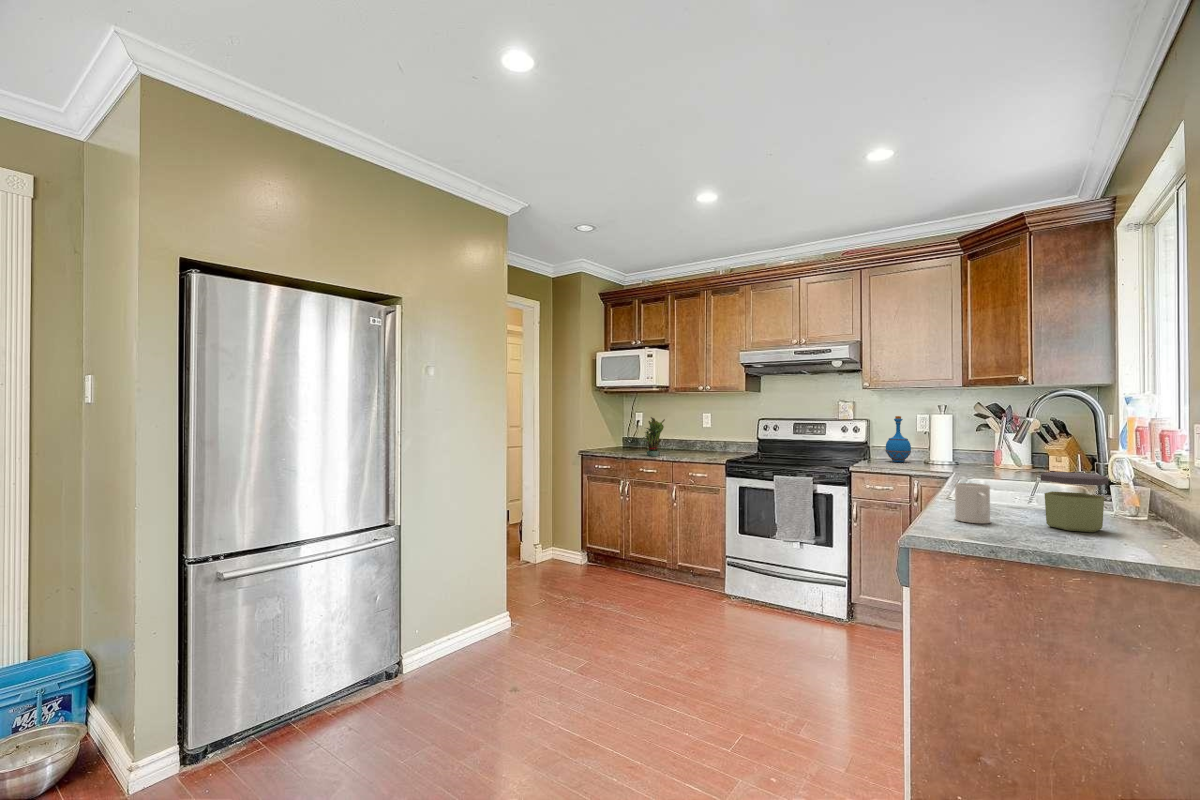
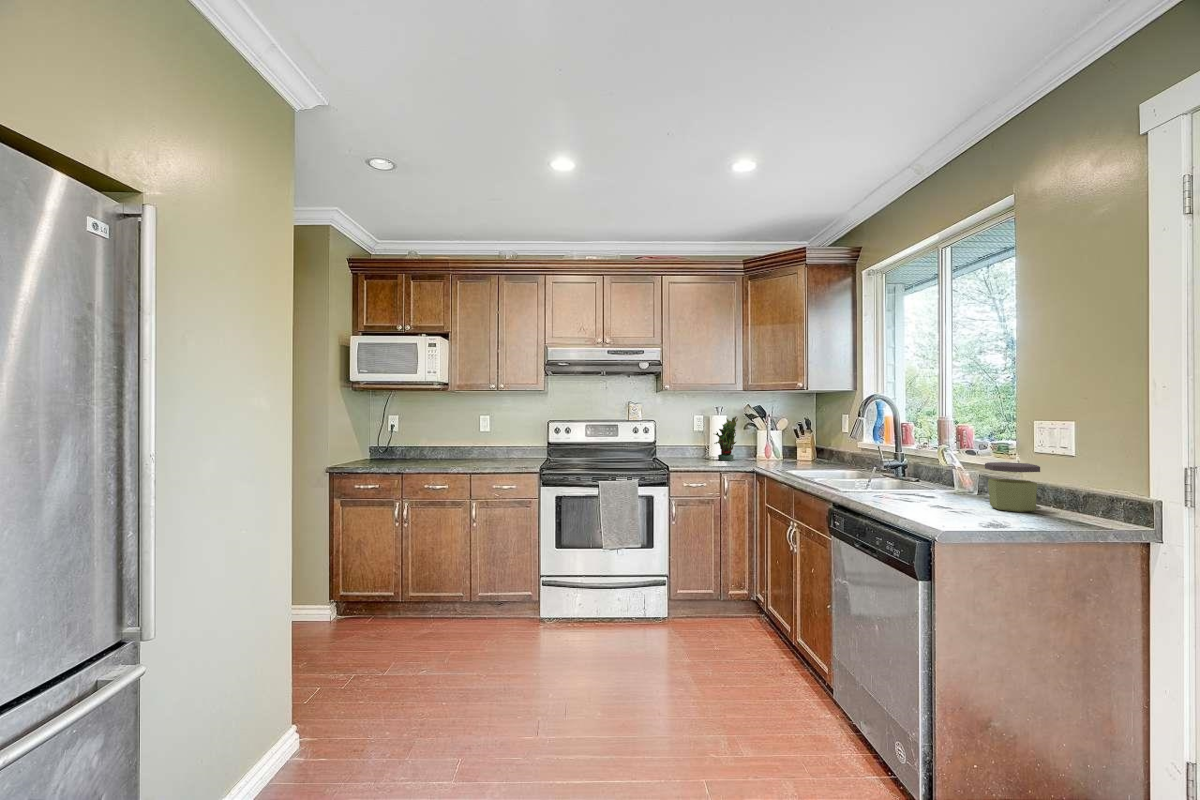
bottle: present [885,416,911,462] -> none [677,416,699,459]
potted plant: present [641,417,665,456] -> present [714,417,738,461]
mug: present [955,483,991,523] -> none [931,477,972,514]

